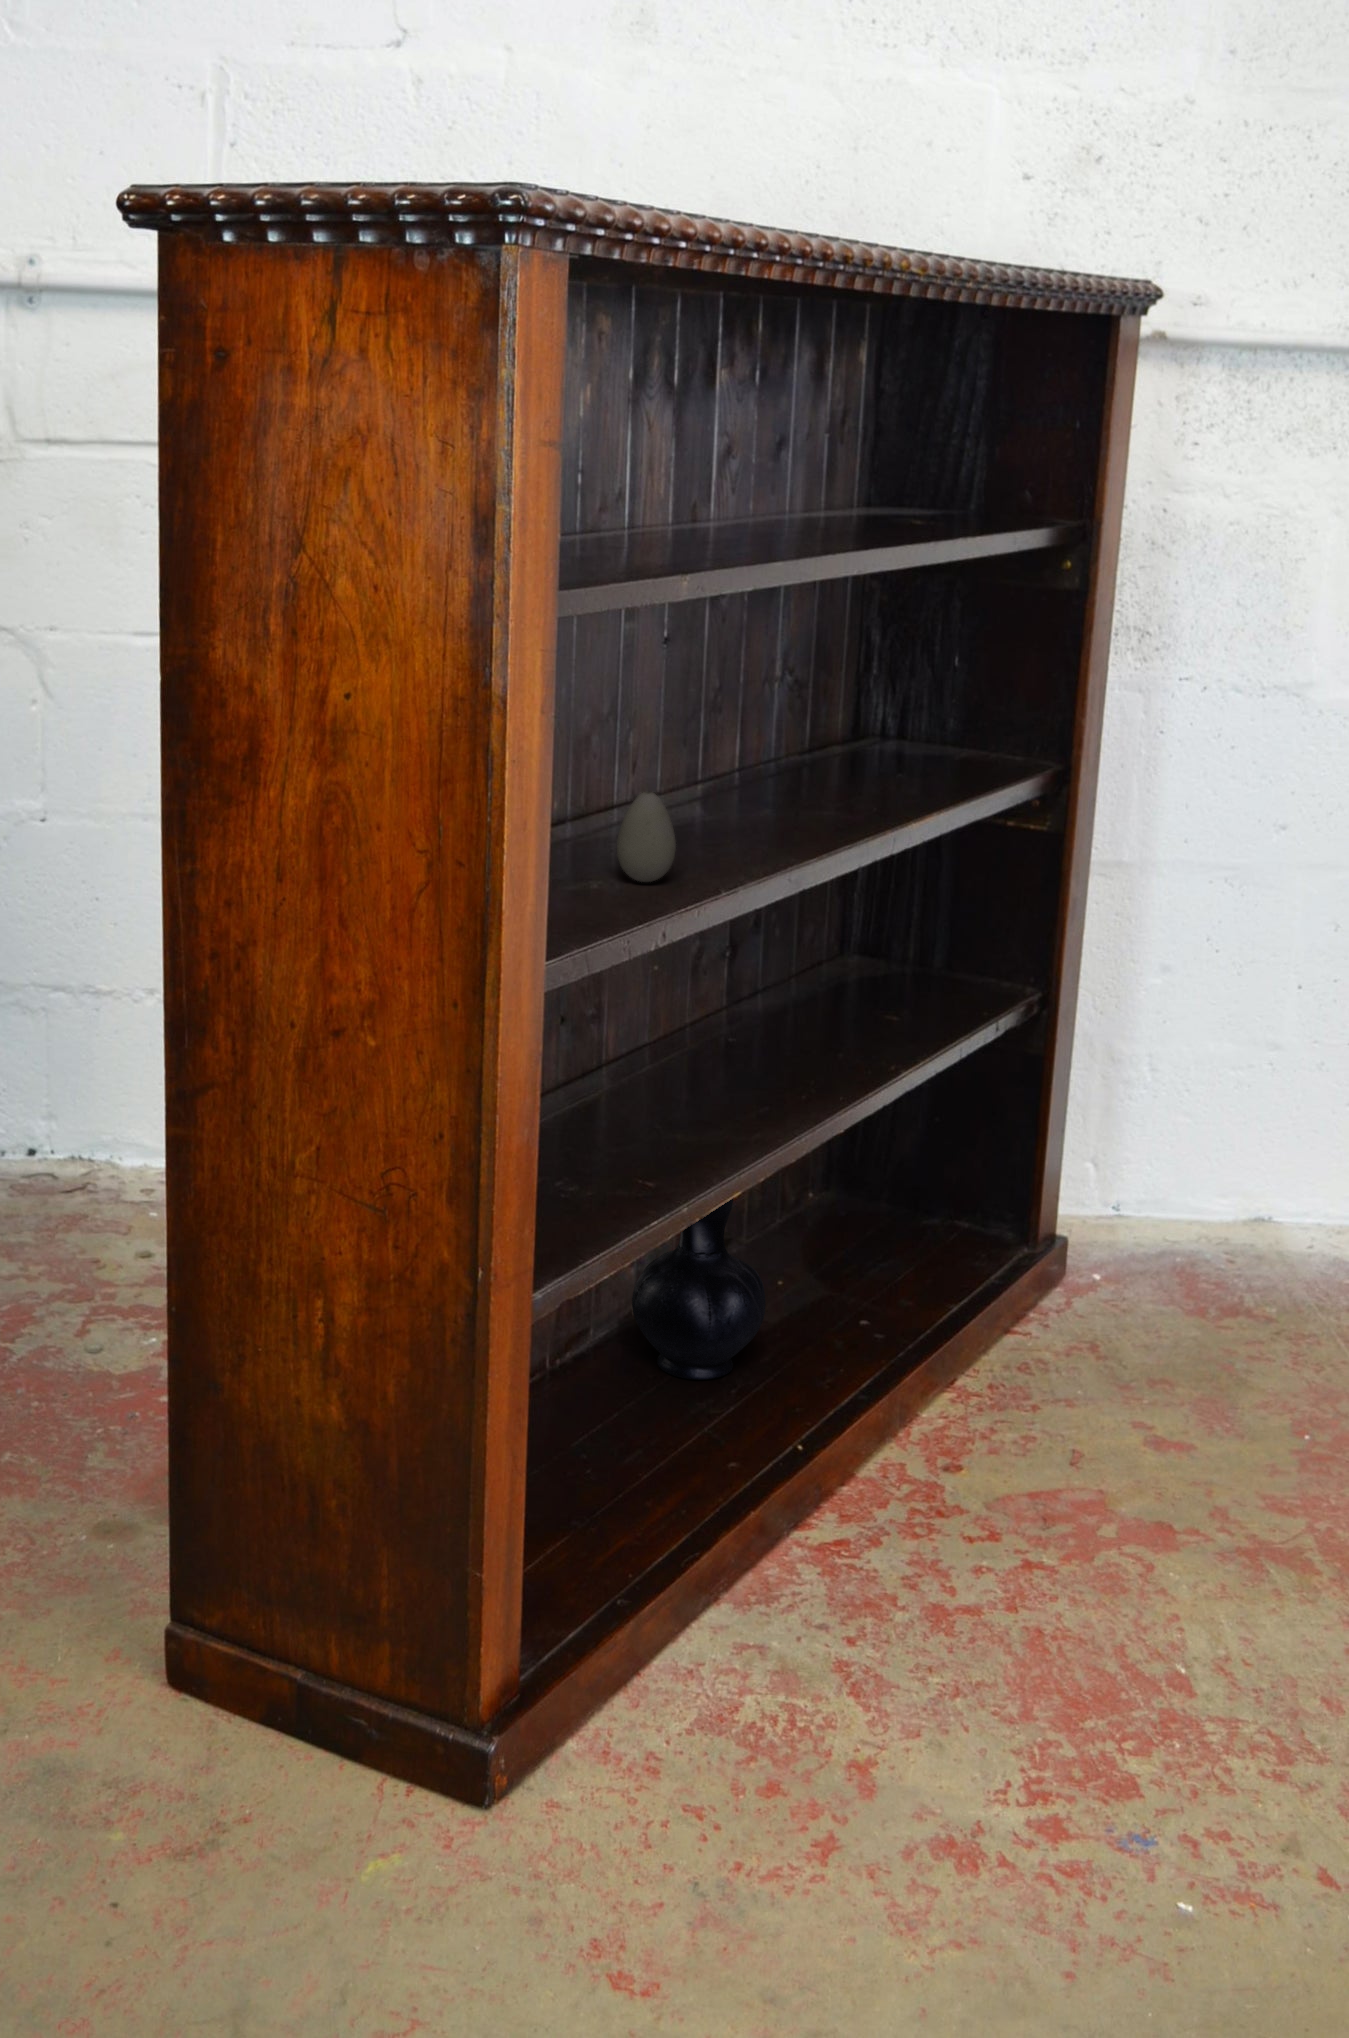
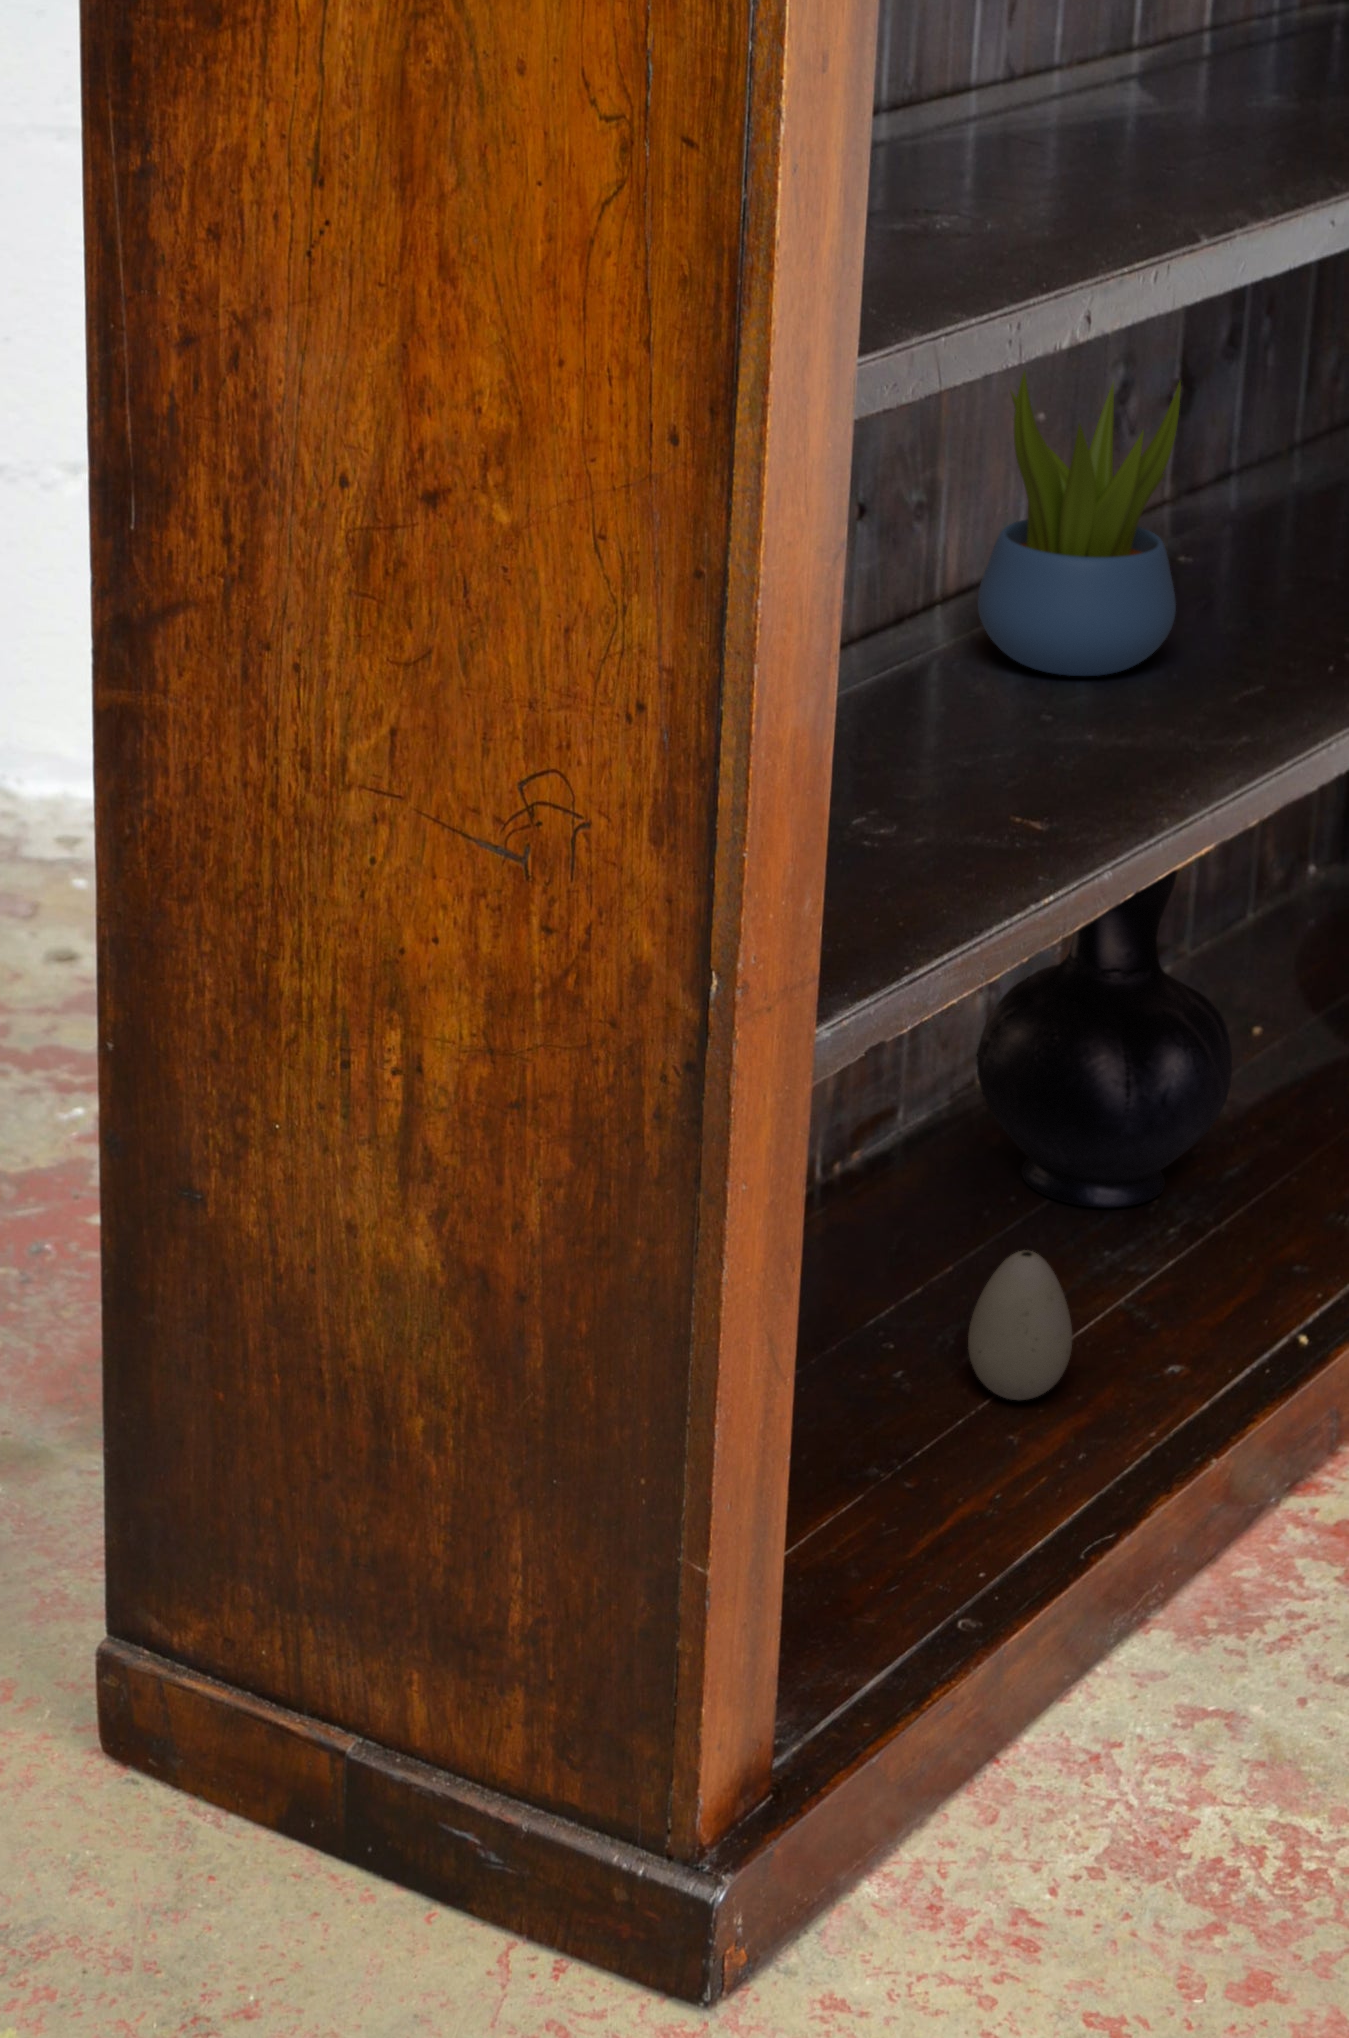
decorative egg: present [617,792,676,882] -> present [968,1250,1072,1400]
succulent plant: none [625,947,726,1102] -> present [978,371,1181,676]

